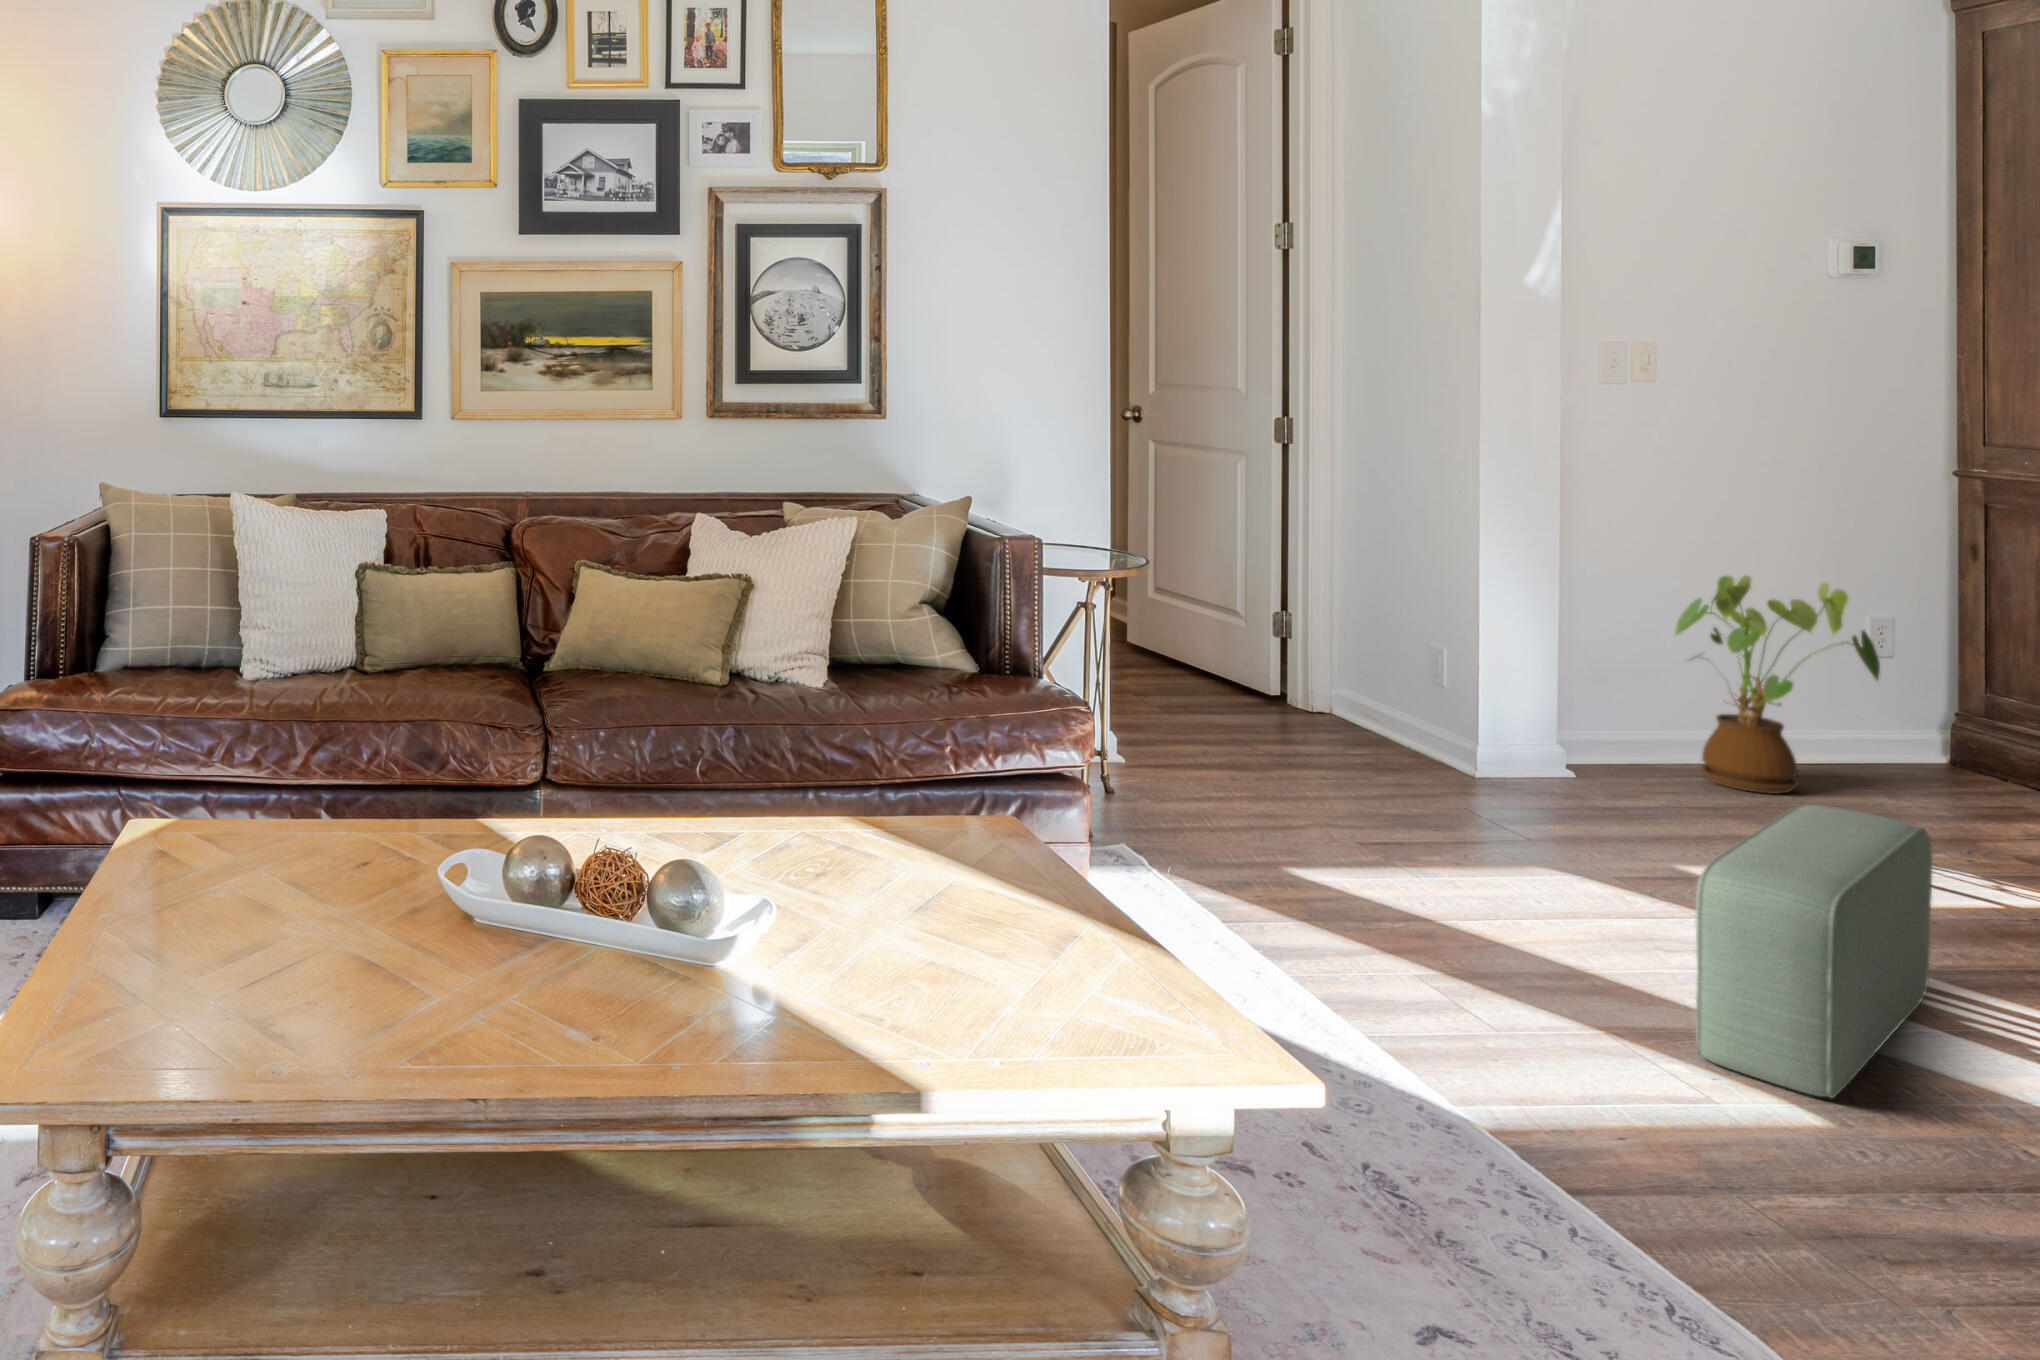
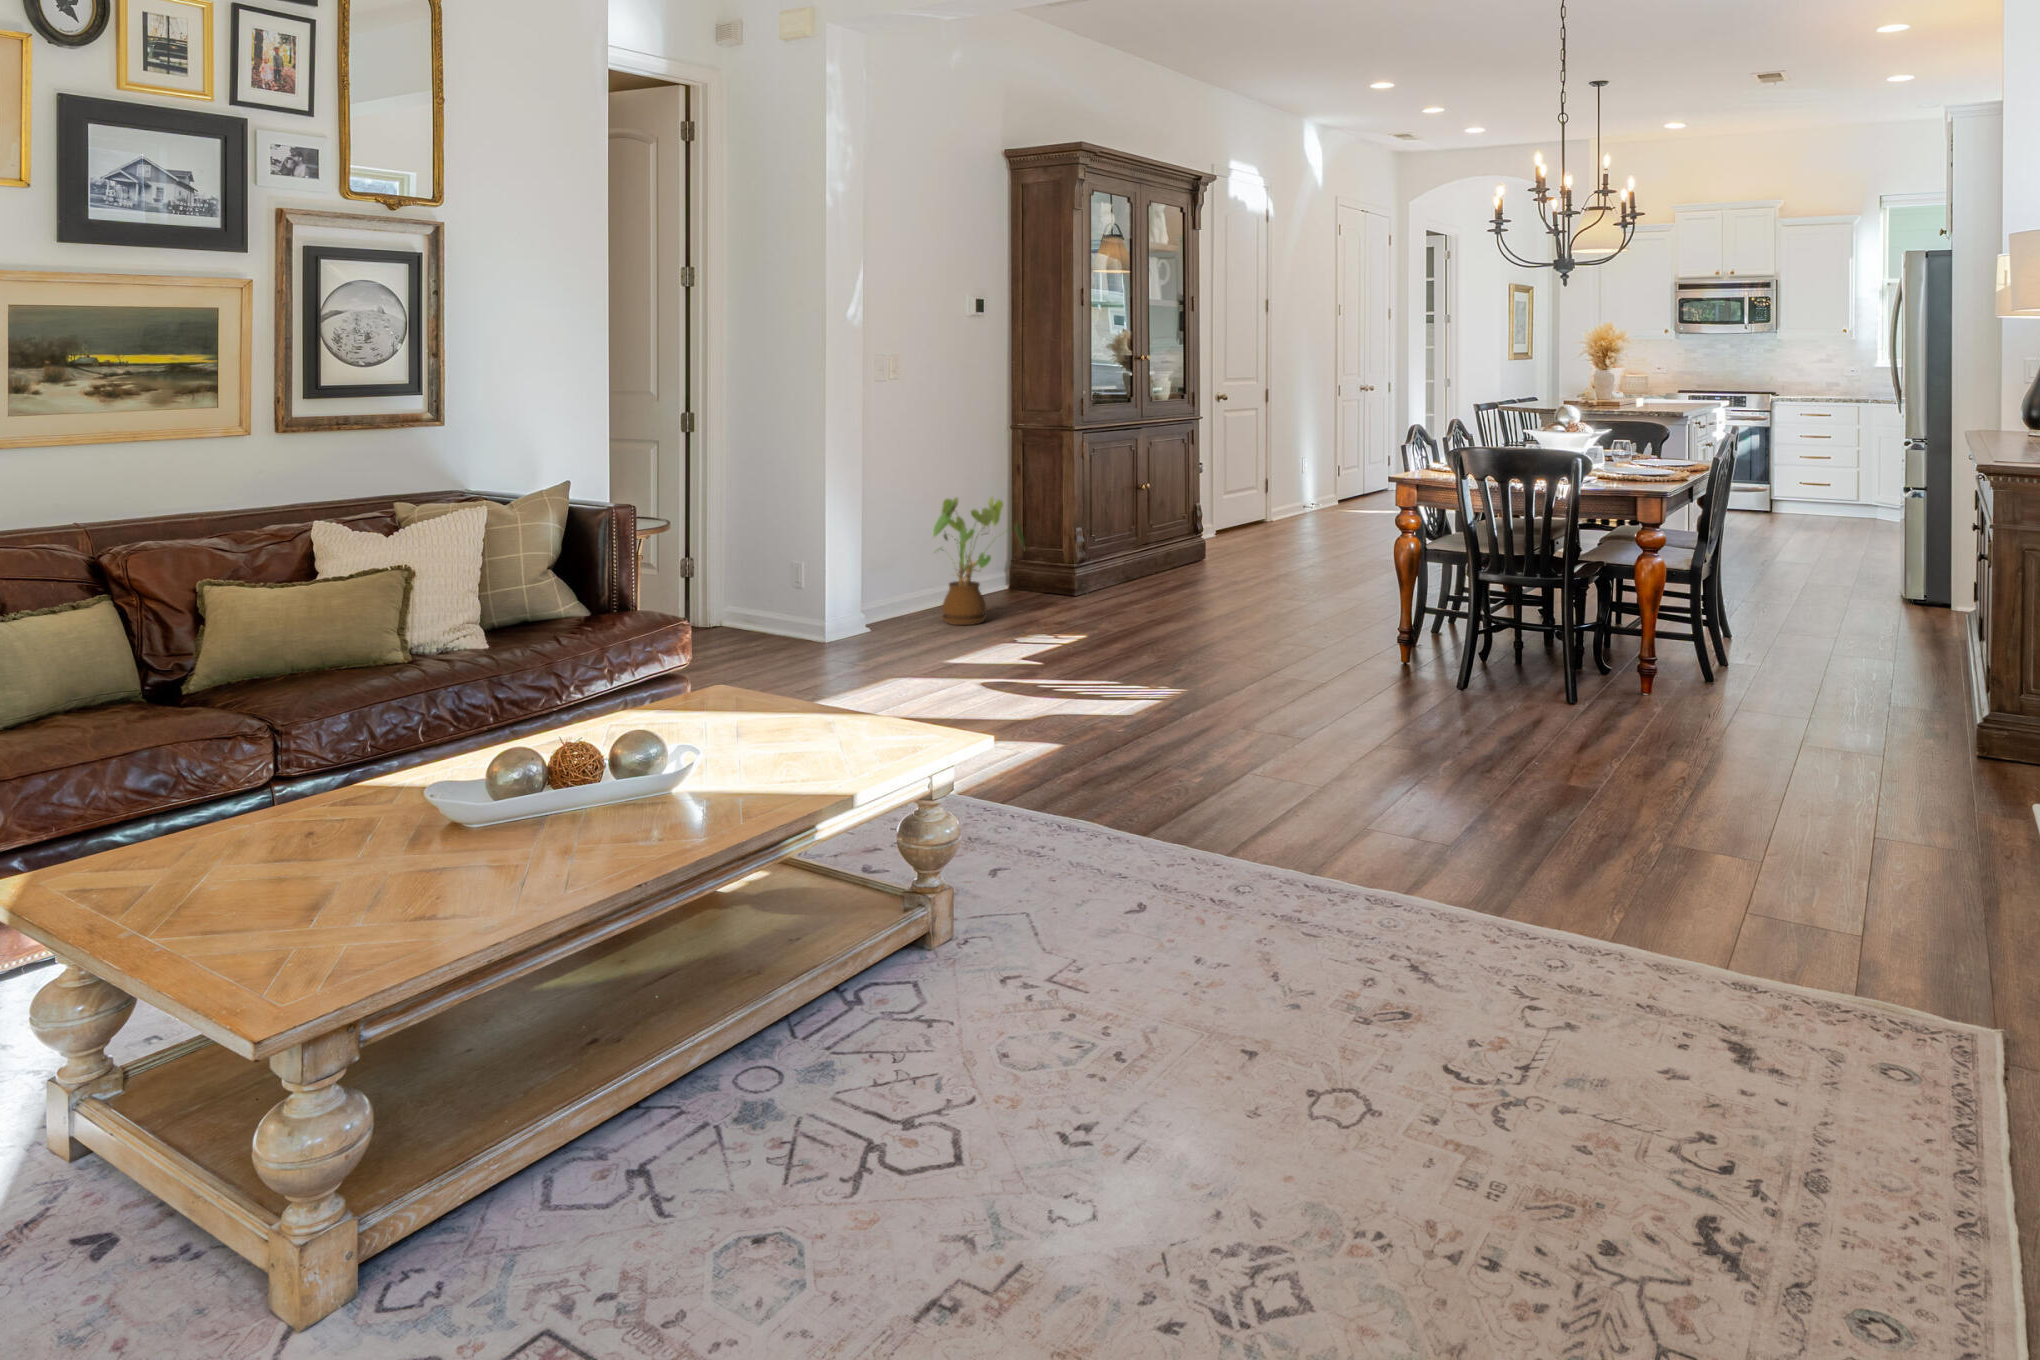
pouf: present [1696,804,1932,1098] -> none [1047,609,1109,750]

